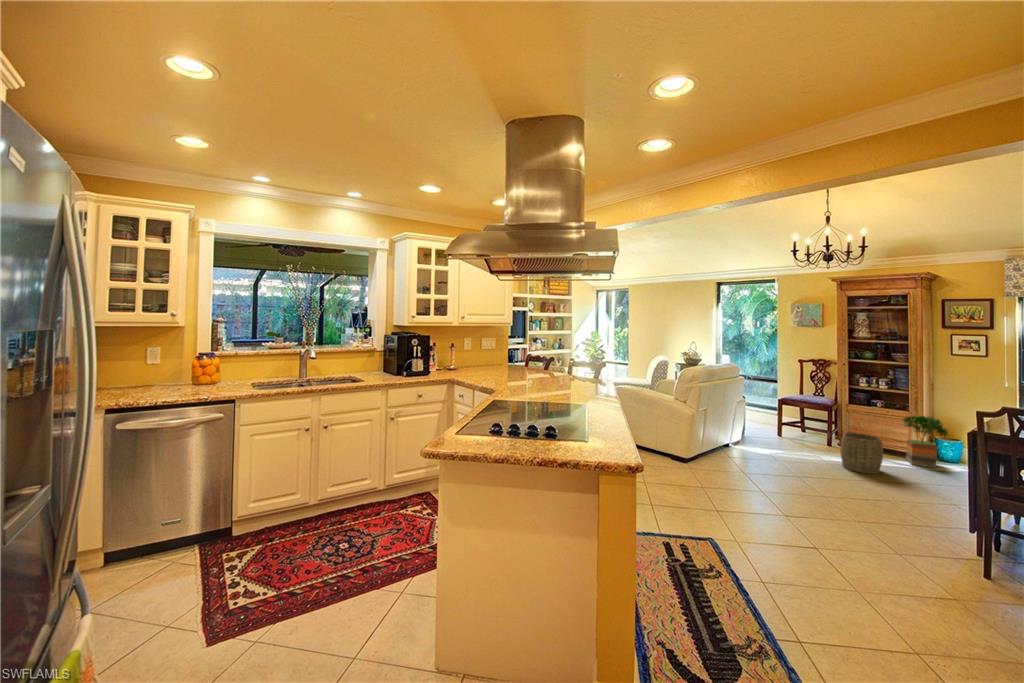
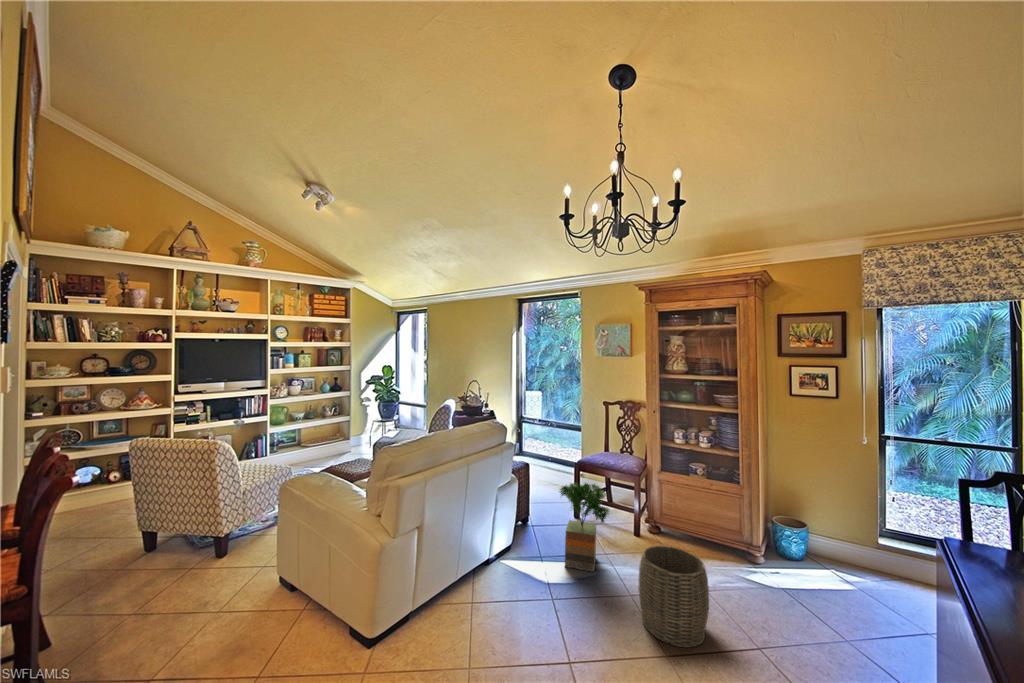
potted tree: present [902,415,948,468] -> present [560,483,609,572]

